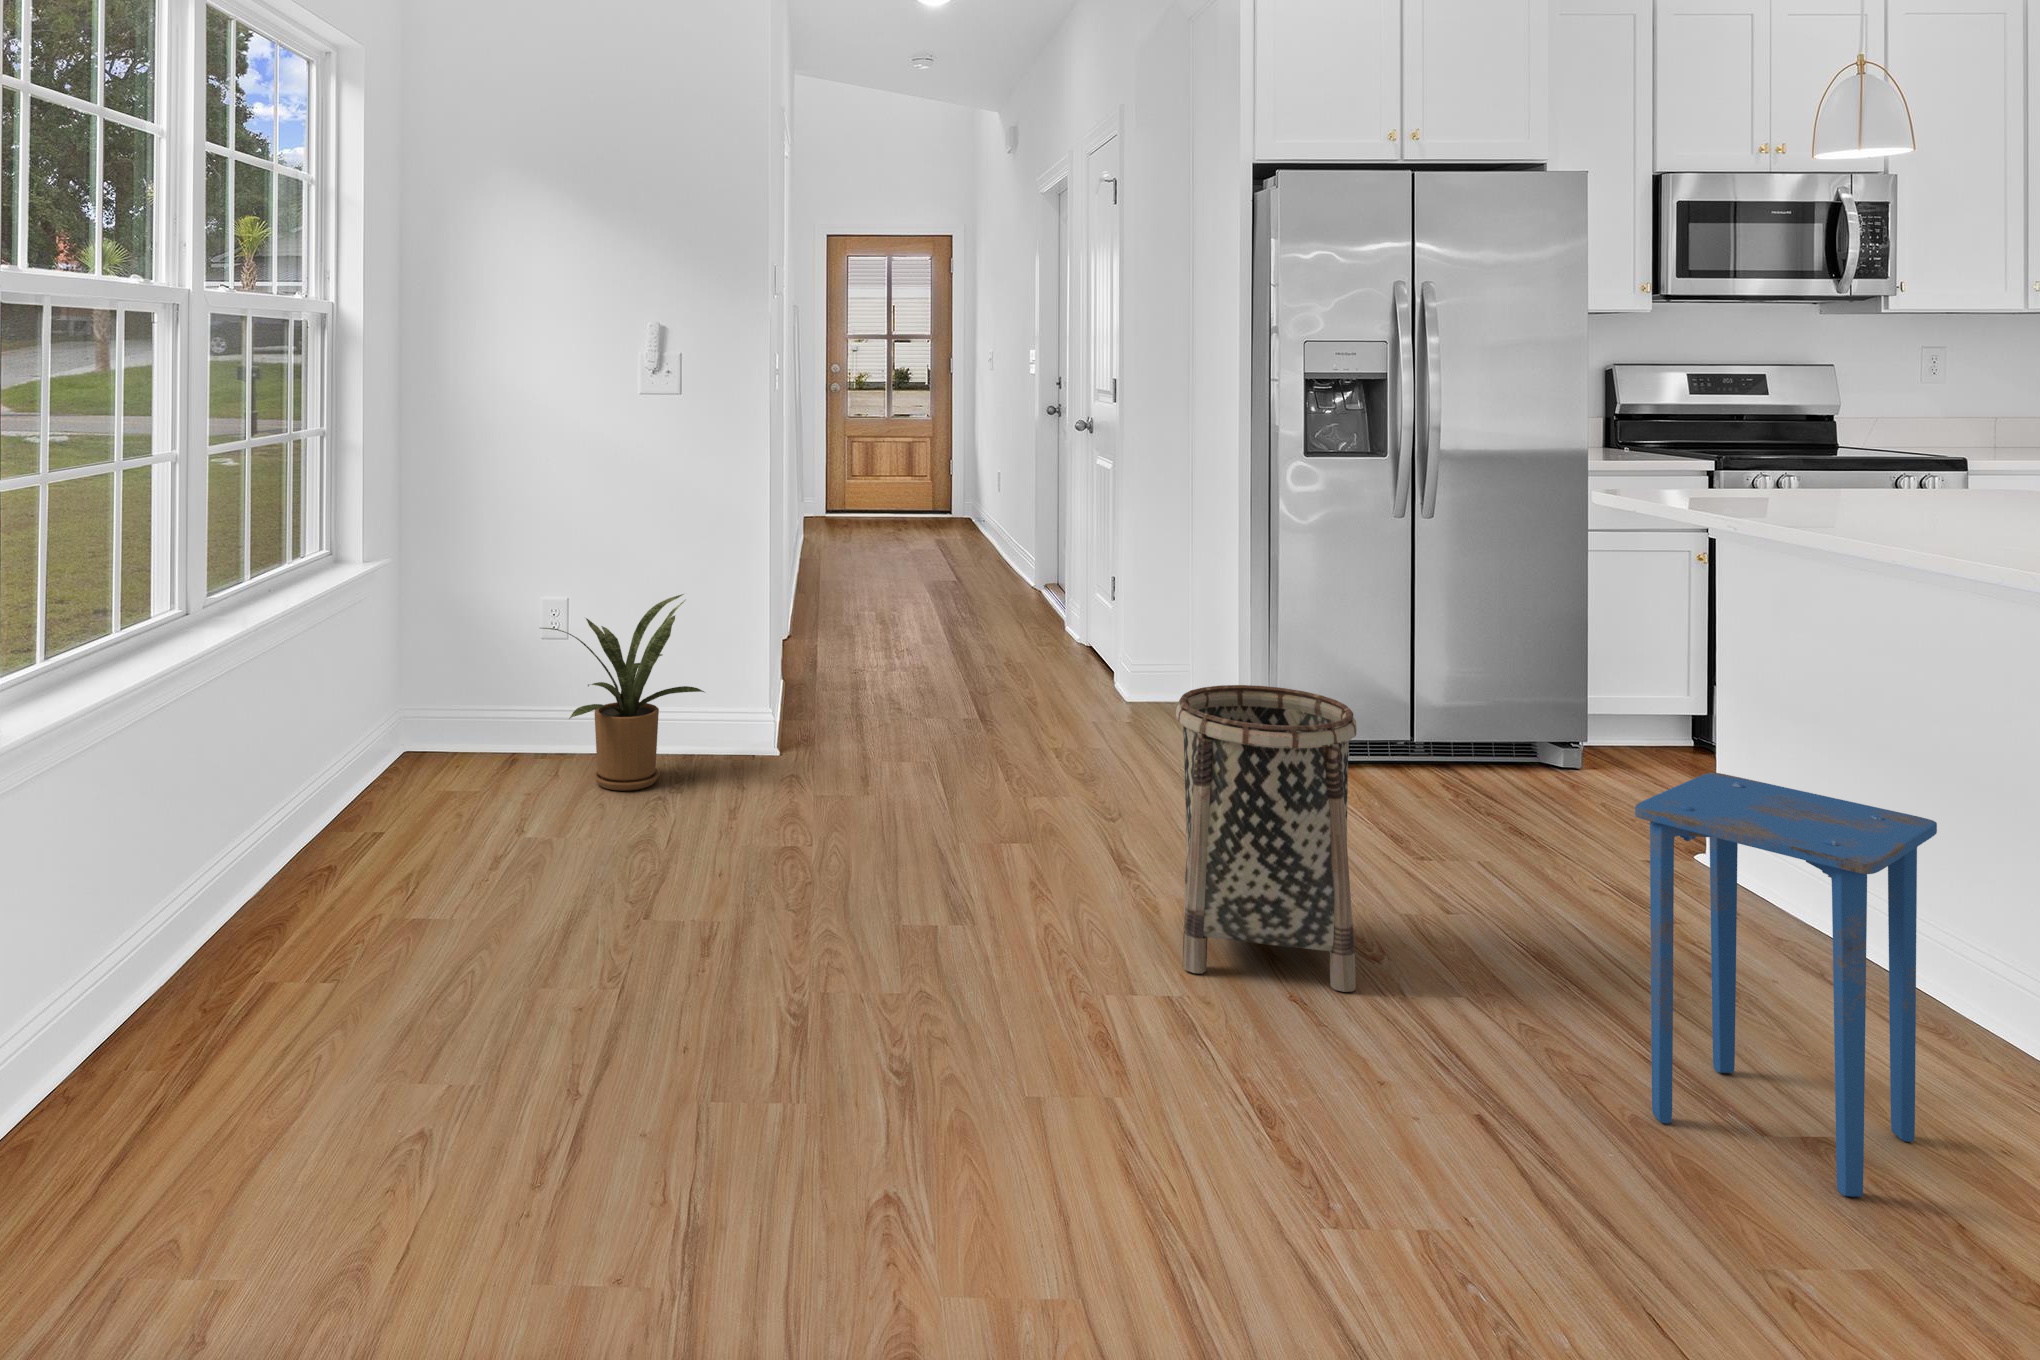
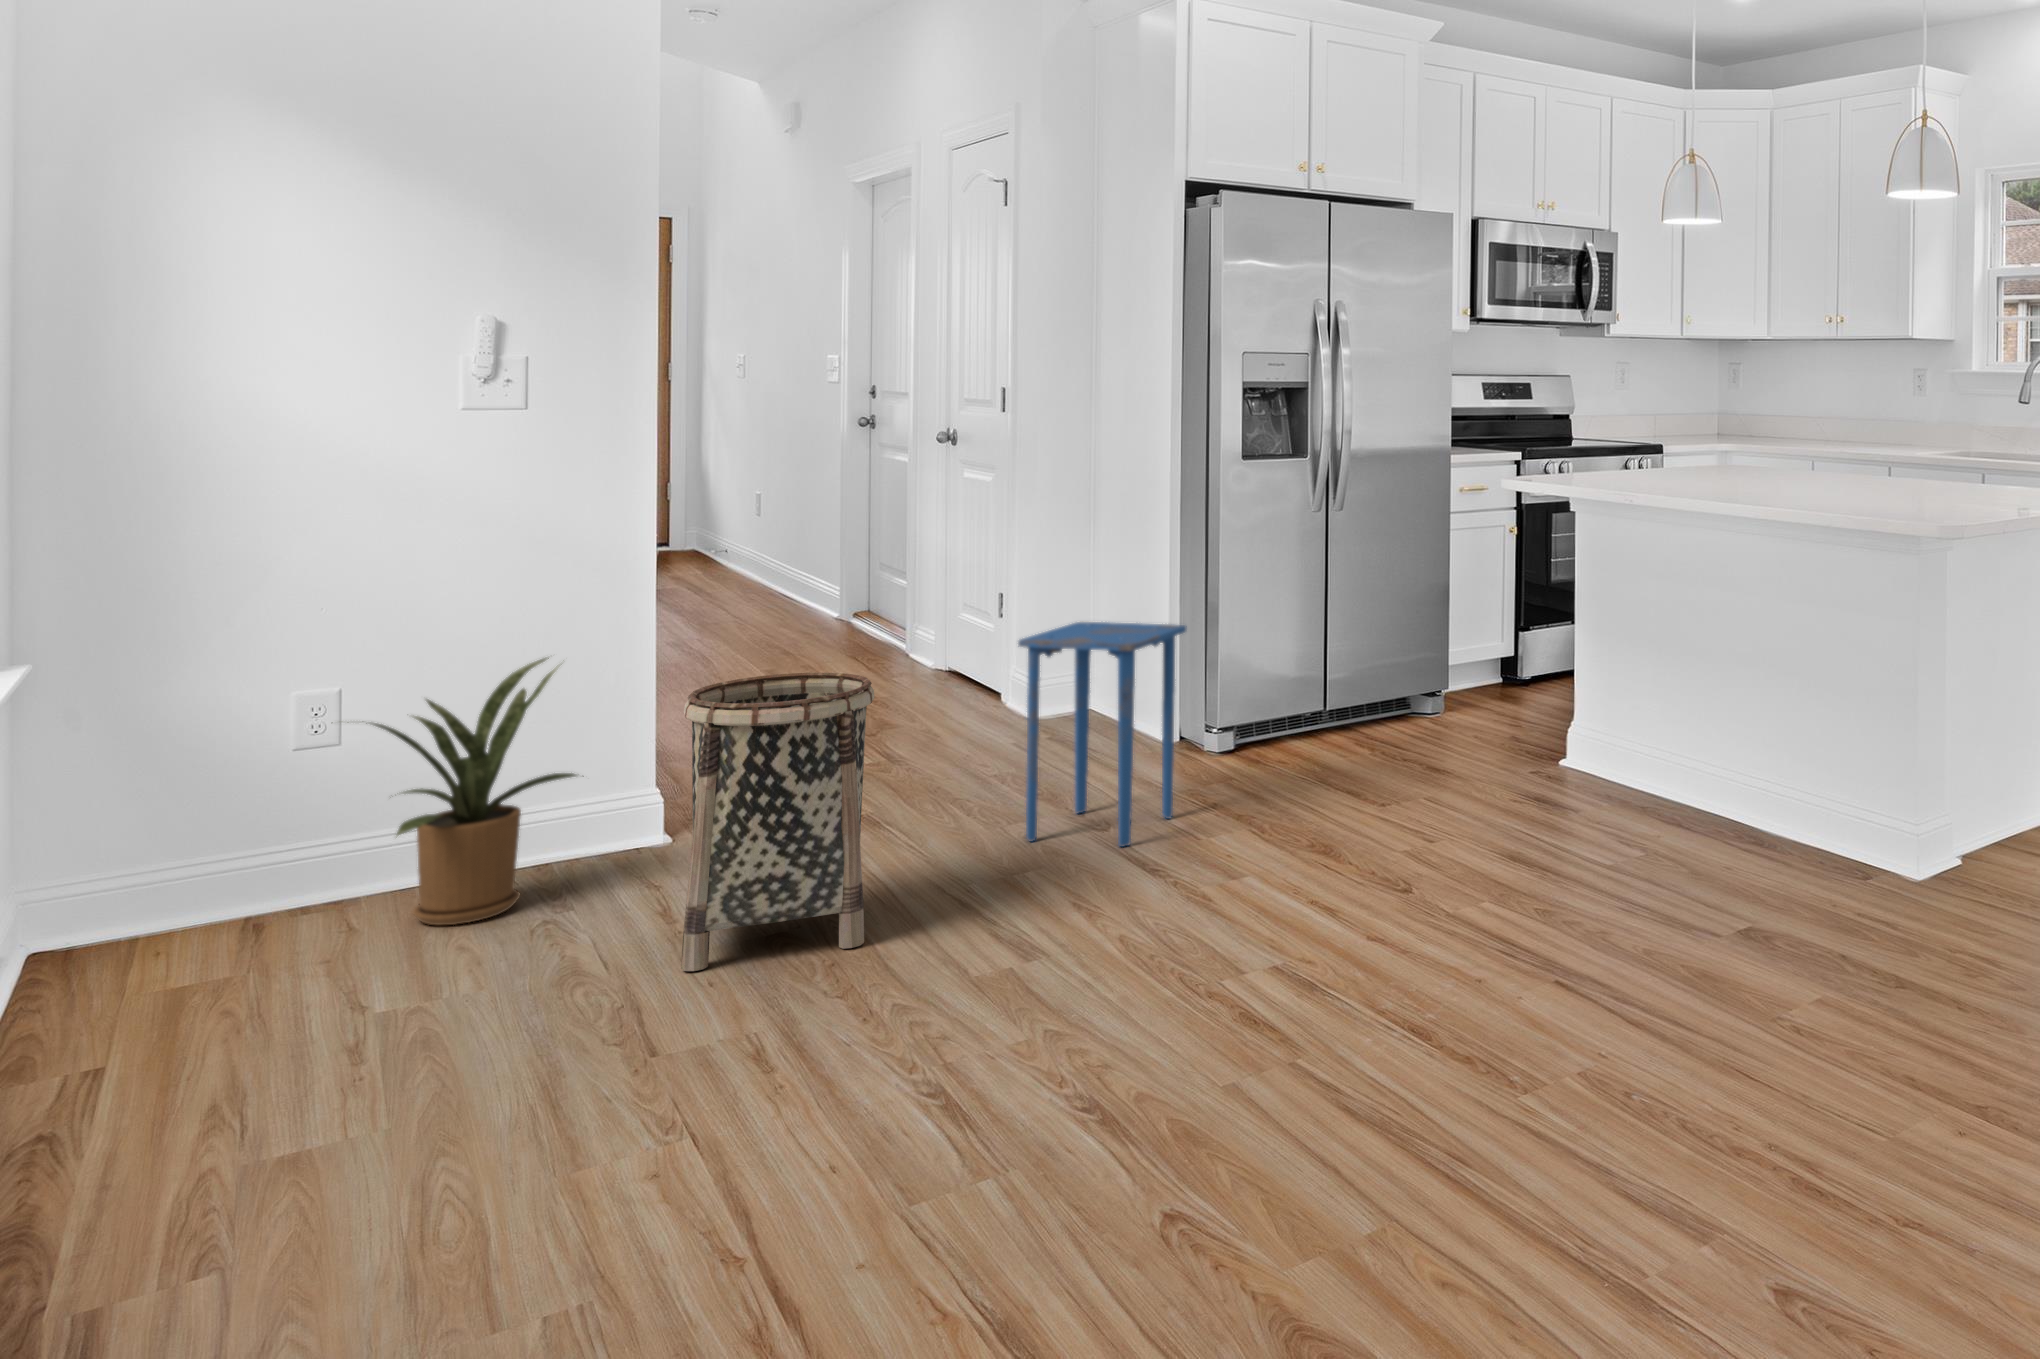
basket: present [1176,685,1357,992] -> present [681,673,875,971]
side table: present [1635,772,1937,1197] -> present [1018,622,1187,846]

